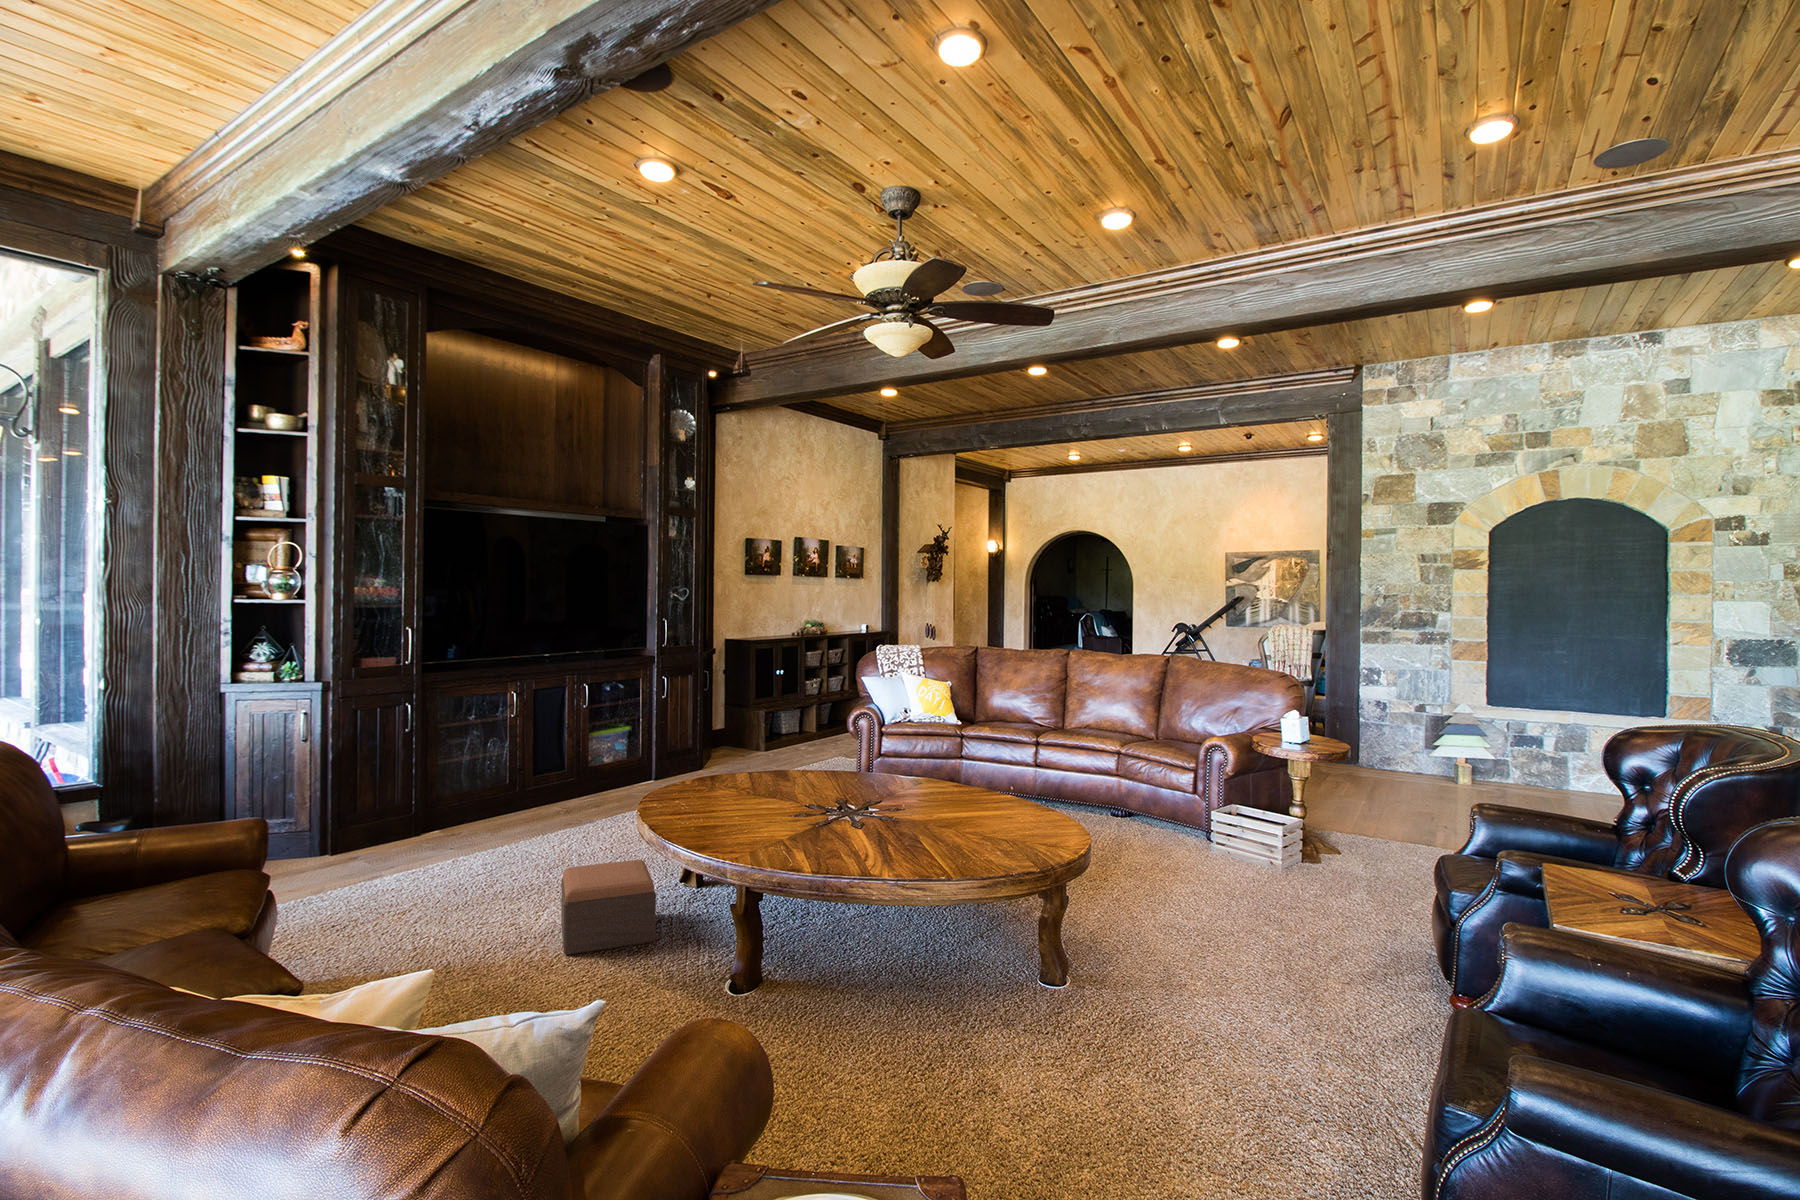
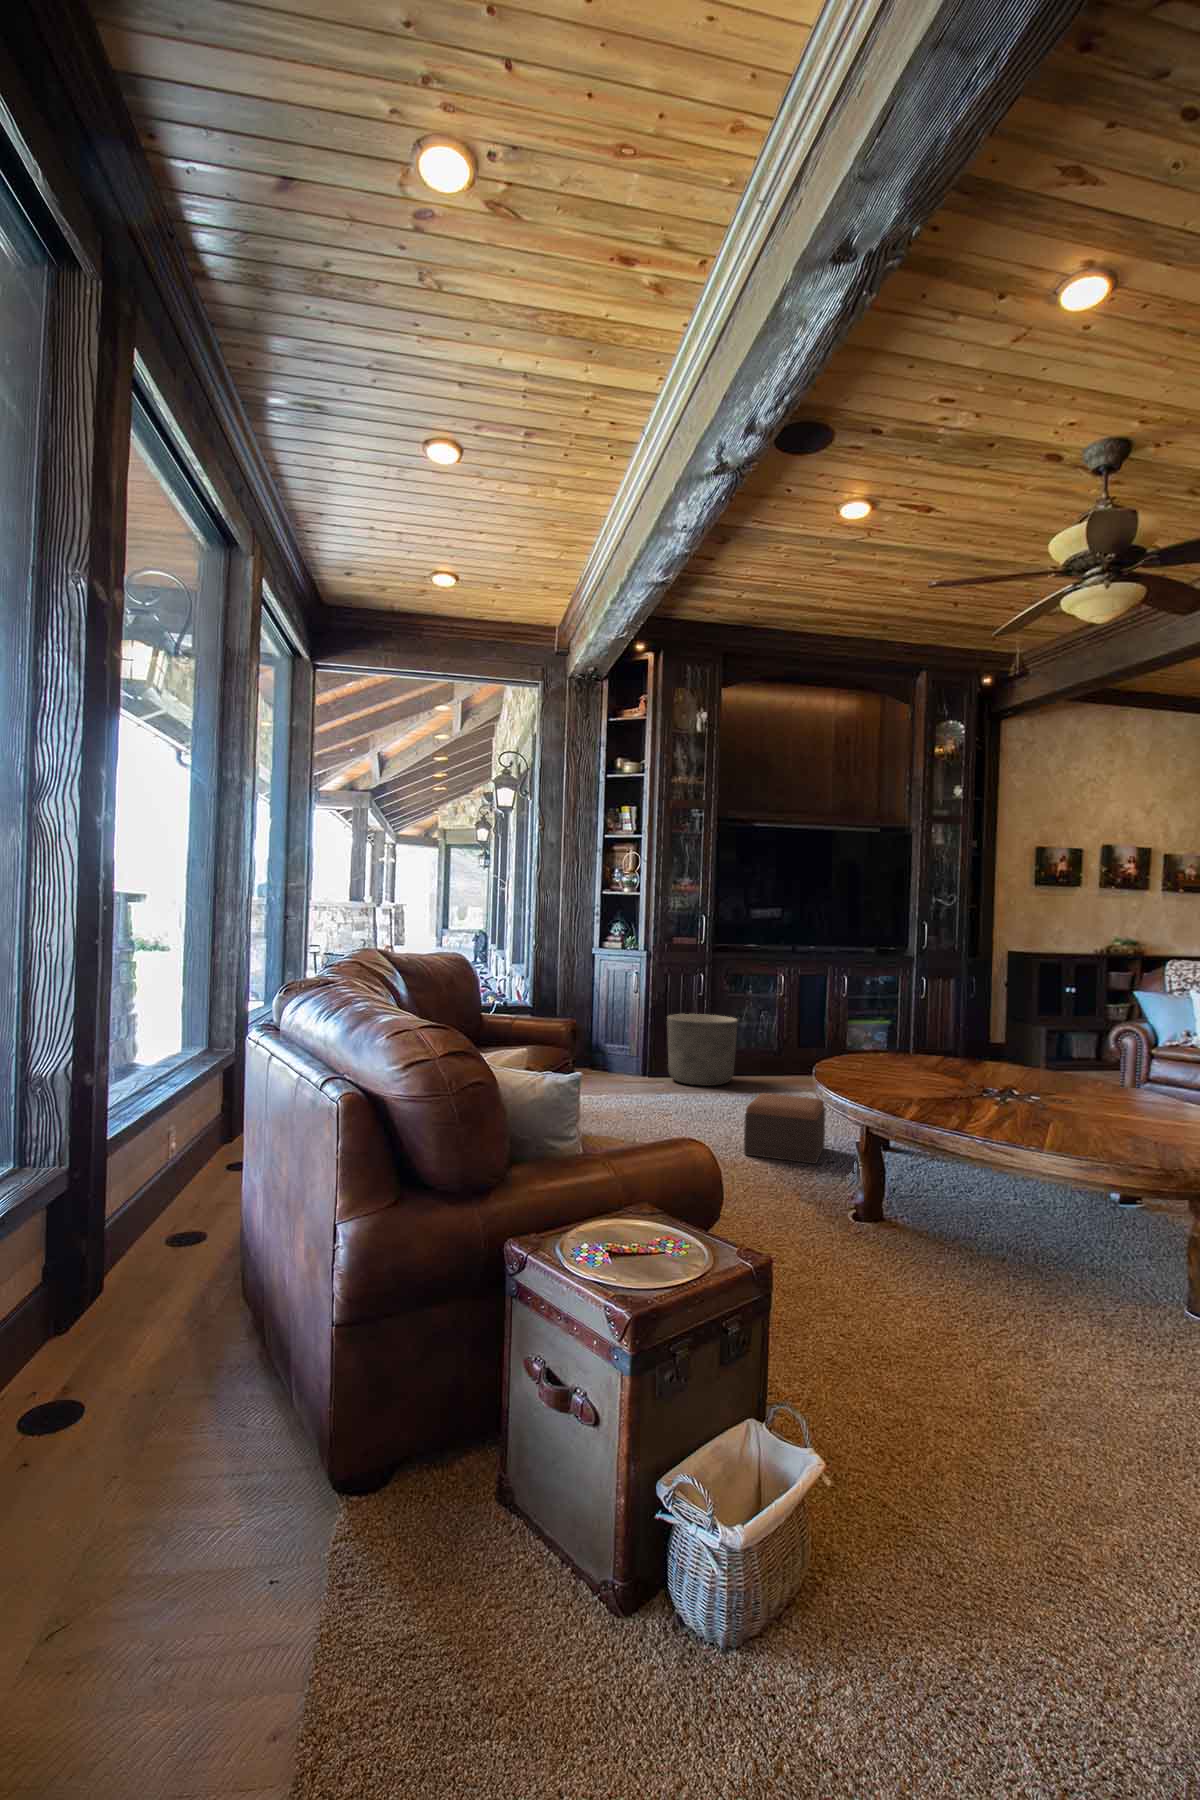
planter: none [367,756,470,855] -> present [667,1014,738,1086]

